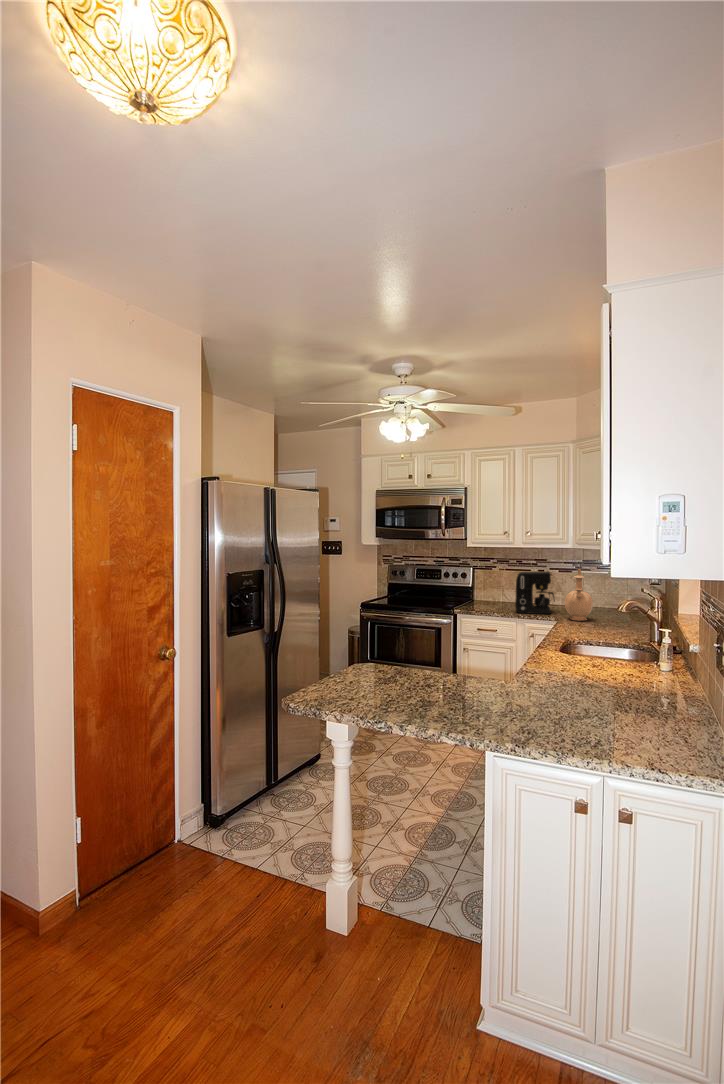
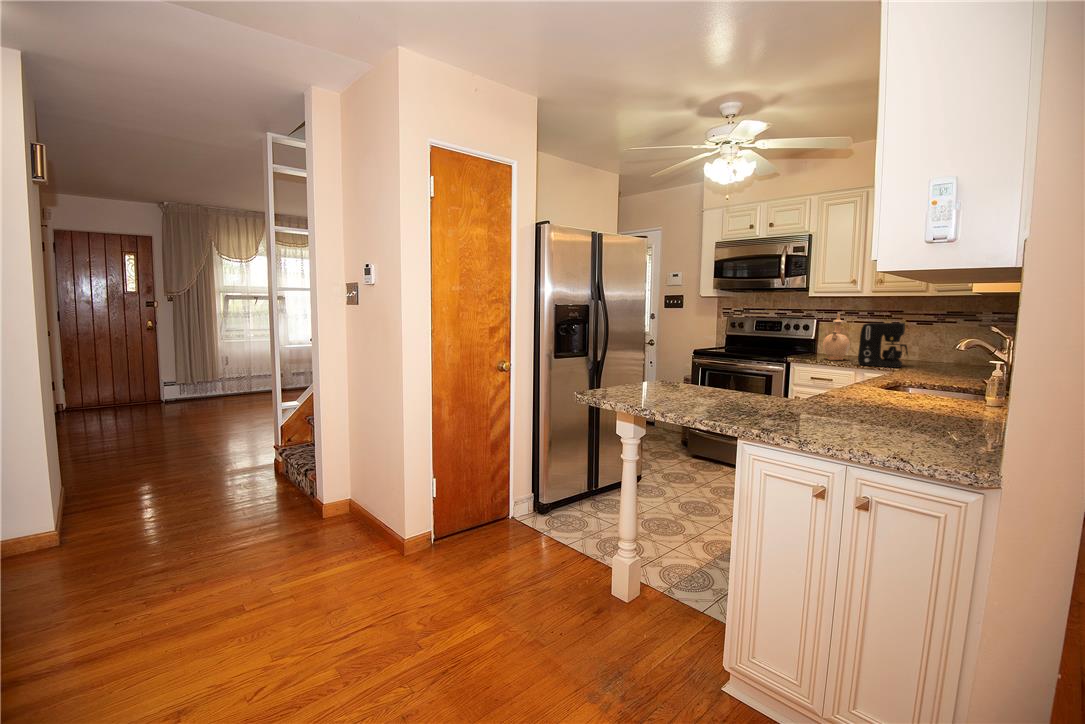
vase: present [565,569,593,621] -> present [823,314,850,360]

